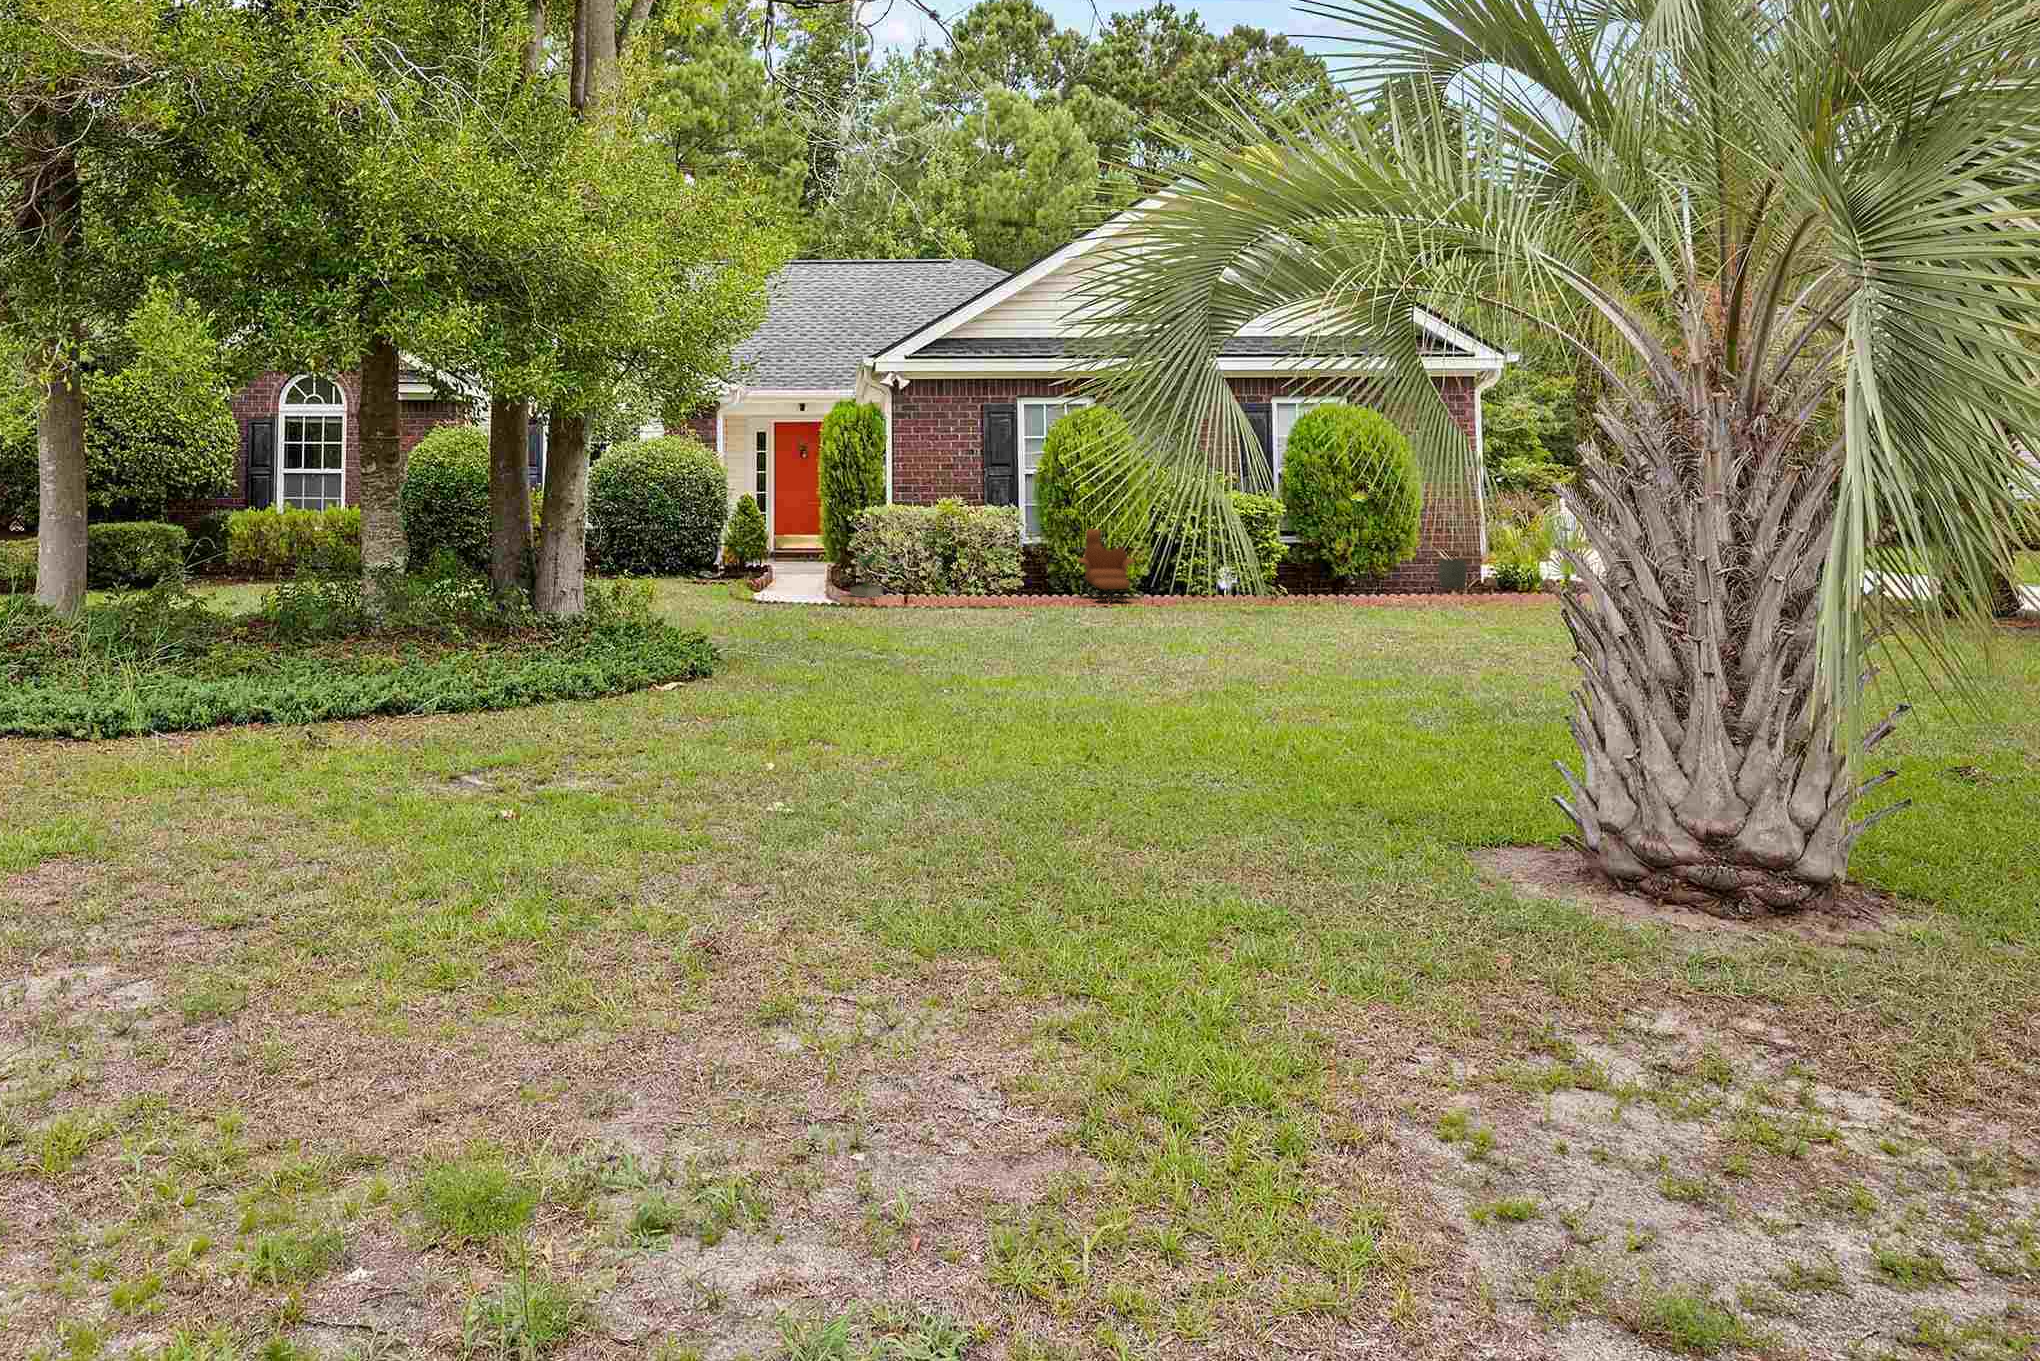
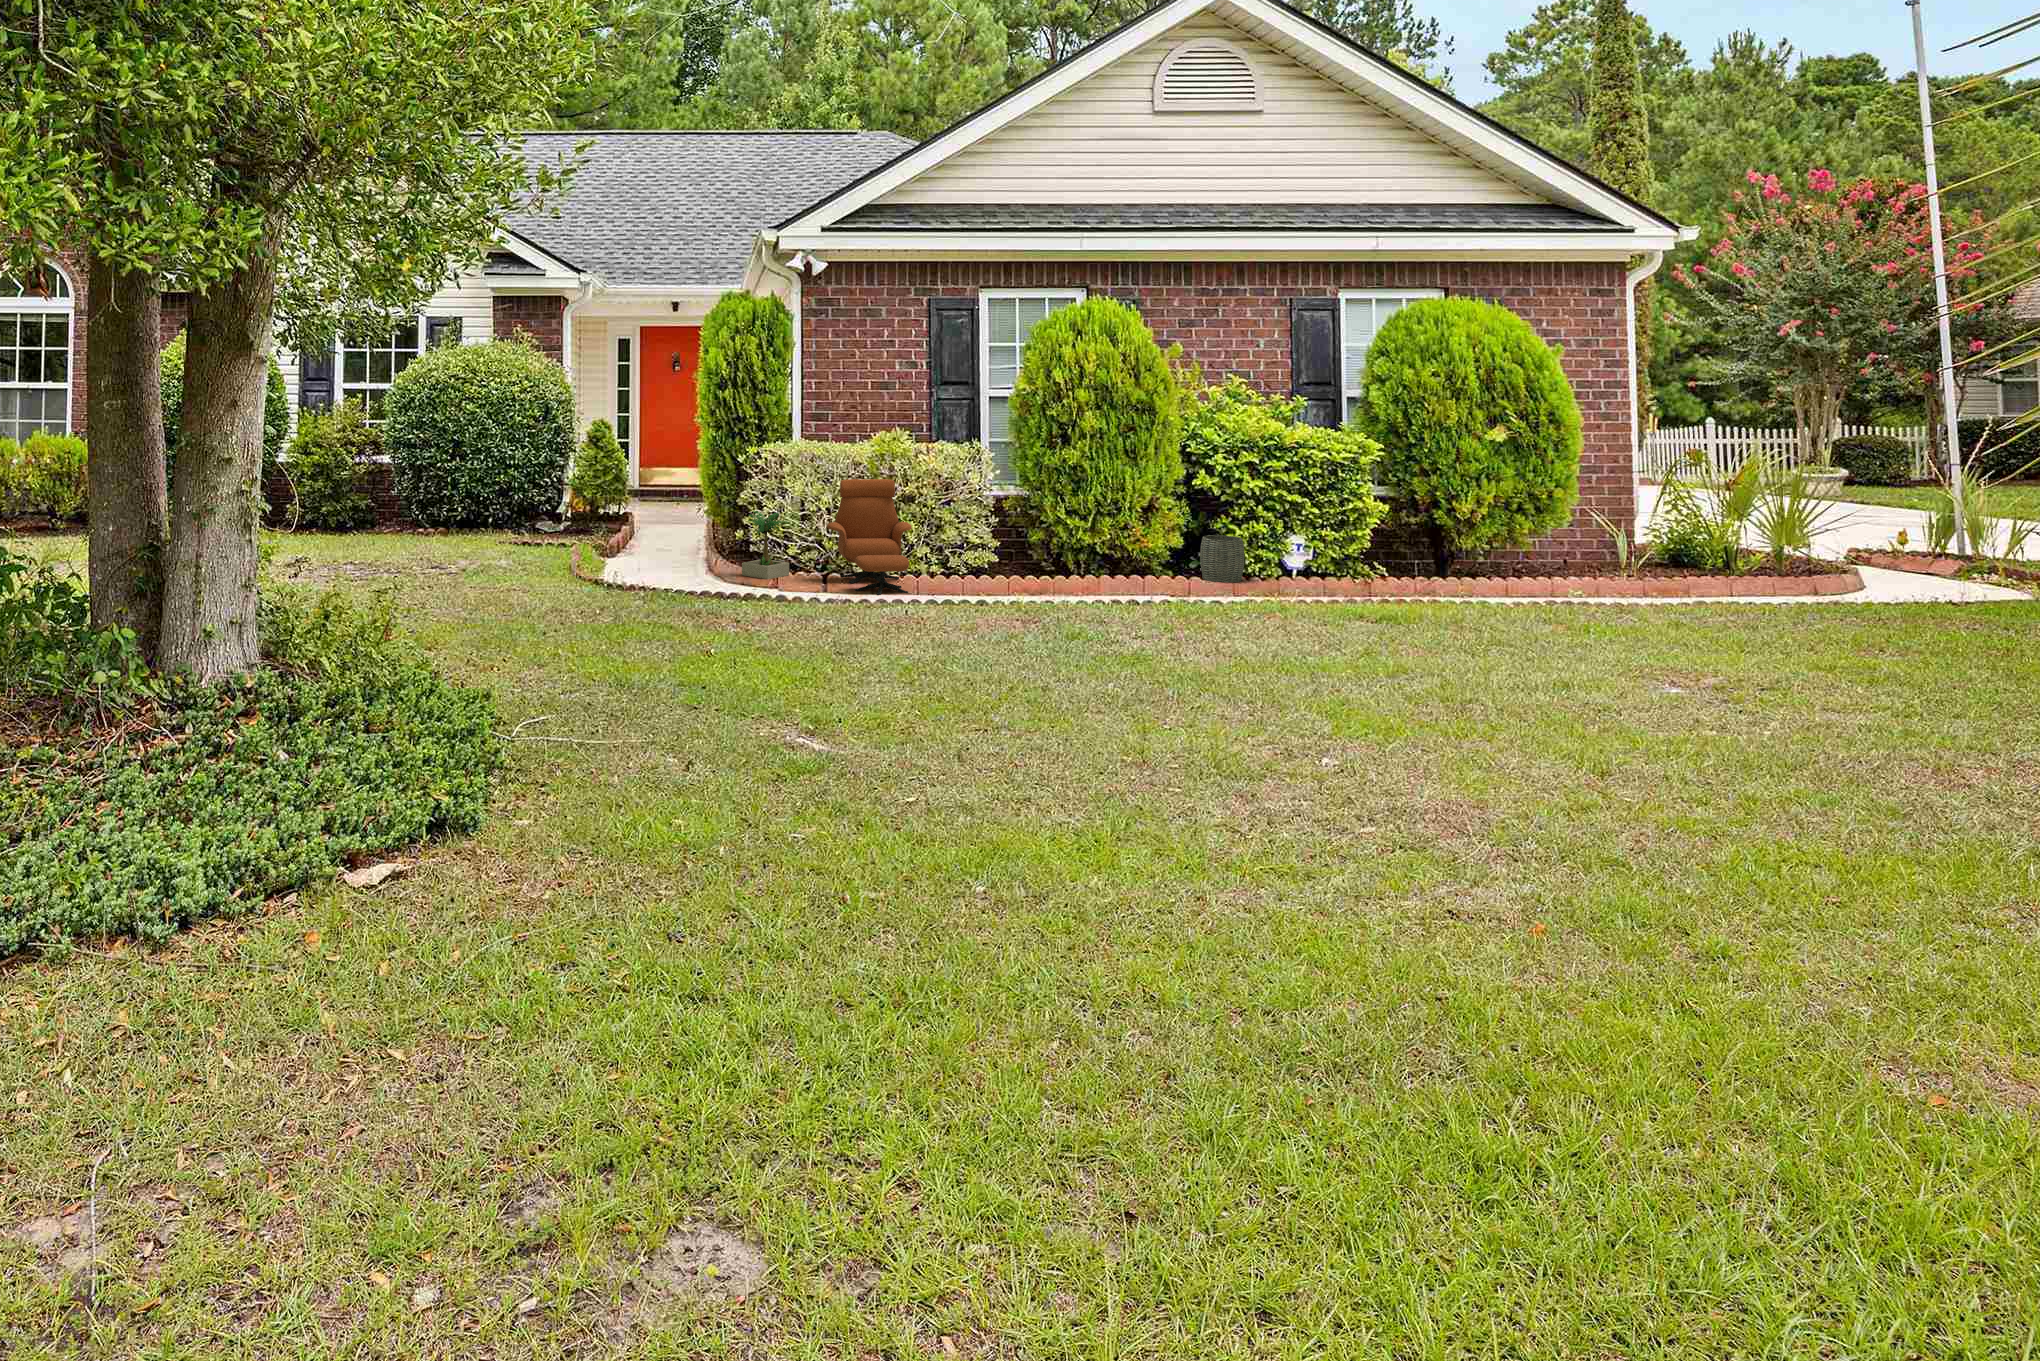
lounge chair: present [1078,529,1134,603] -> present [827,479,912,595]
woven basket: present [1438,559,1467,588] -> present [1200,535,1245,582]

